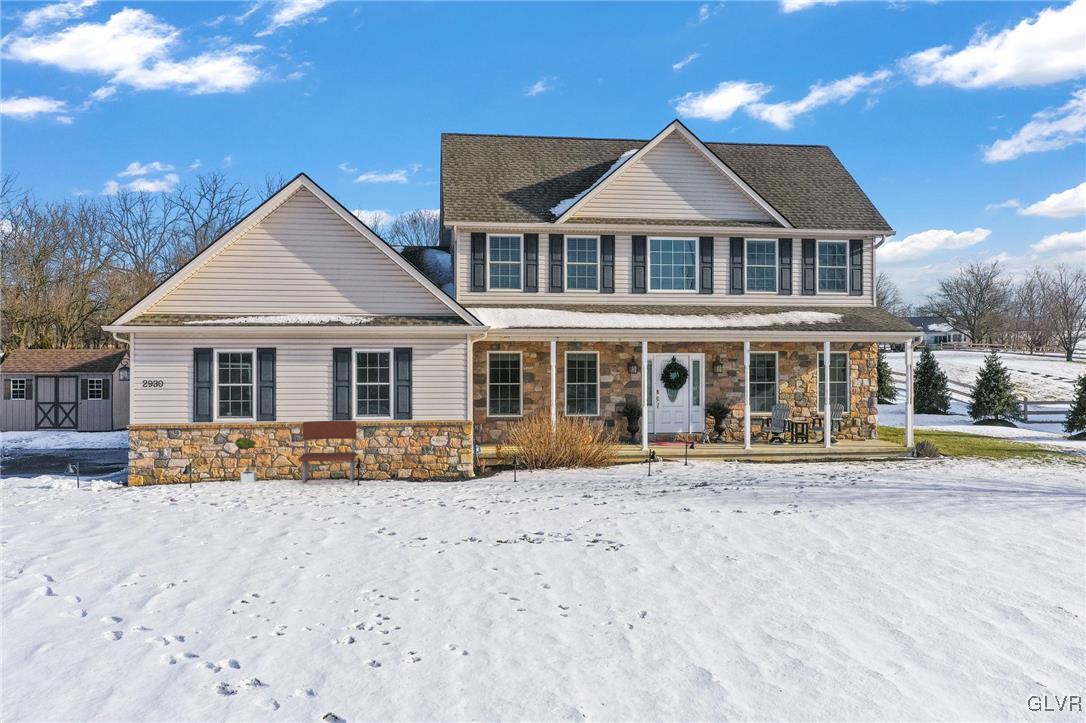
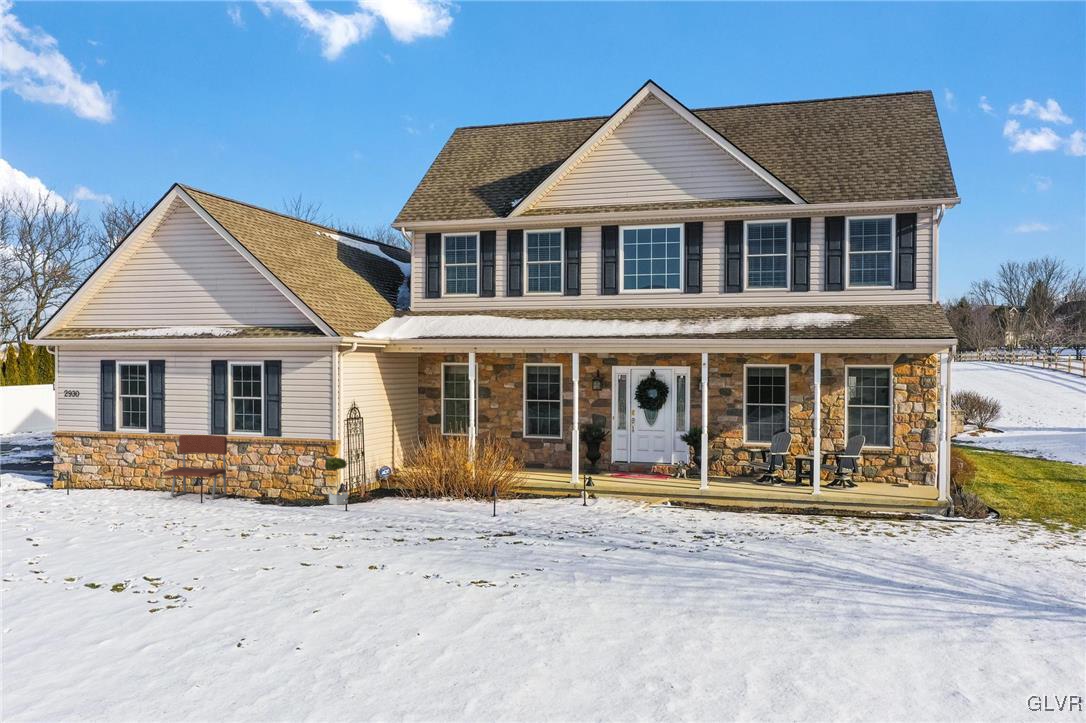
potted tree: present [235,437,257,483] -> present [325,457,348,505]

